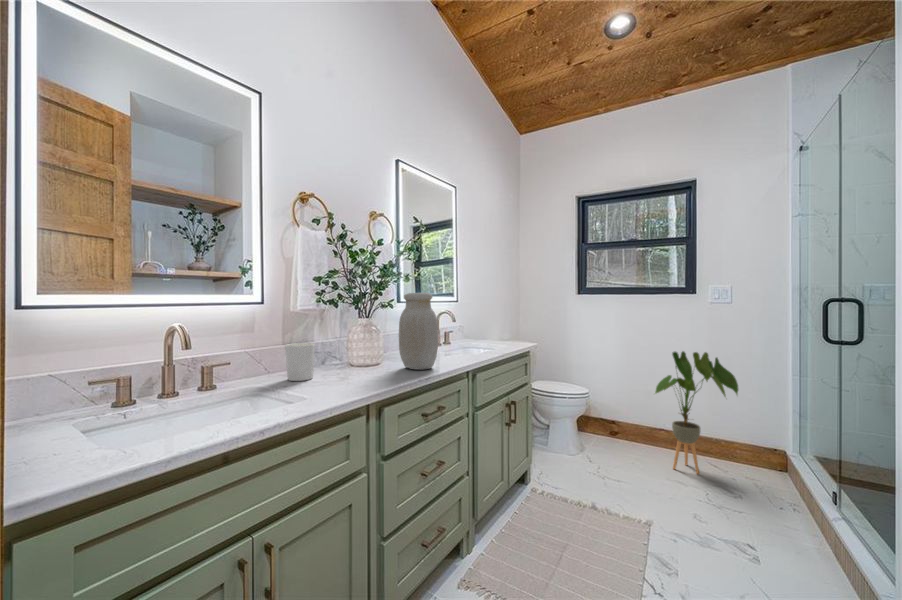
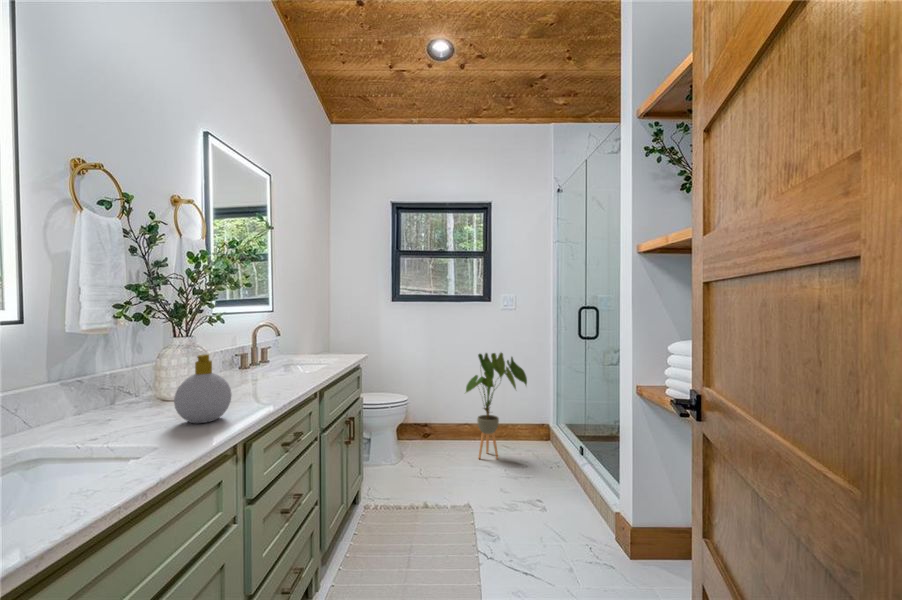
jar: present [399,292,438,370] -> none [239,304,289,394]
soap bottle: none [331,332,373,387] -> present [174,354,232,423]
candle holder: present [285,343,315,381] -> none [83,373,132,427]

